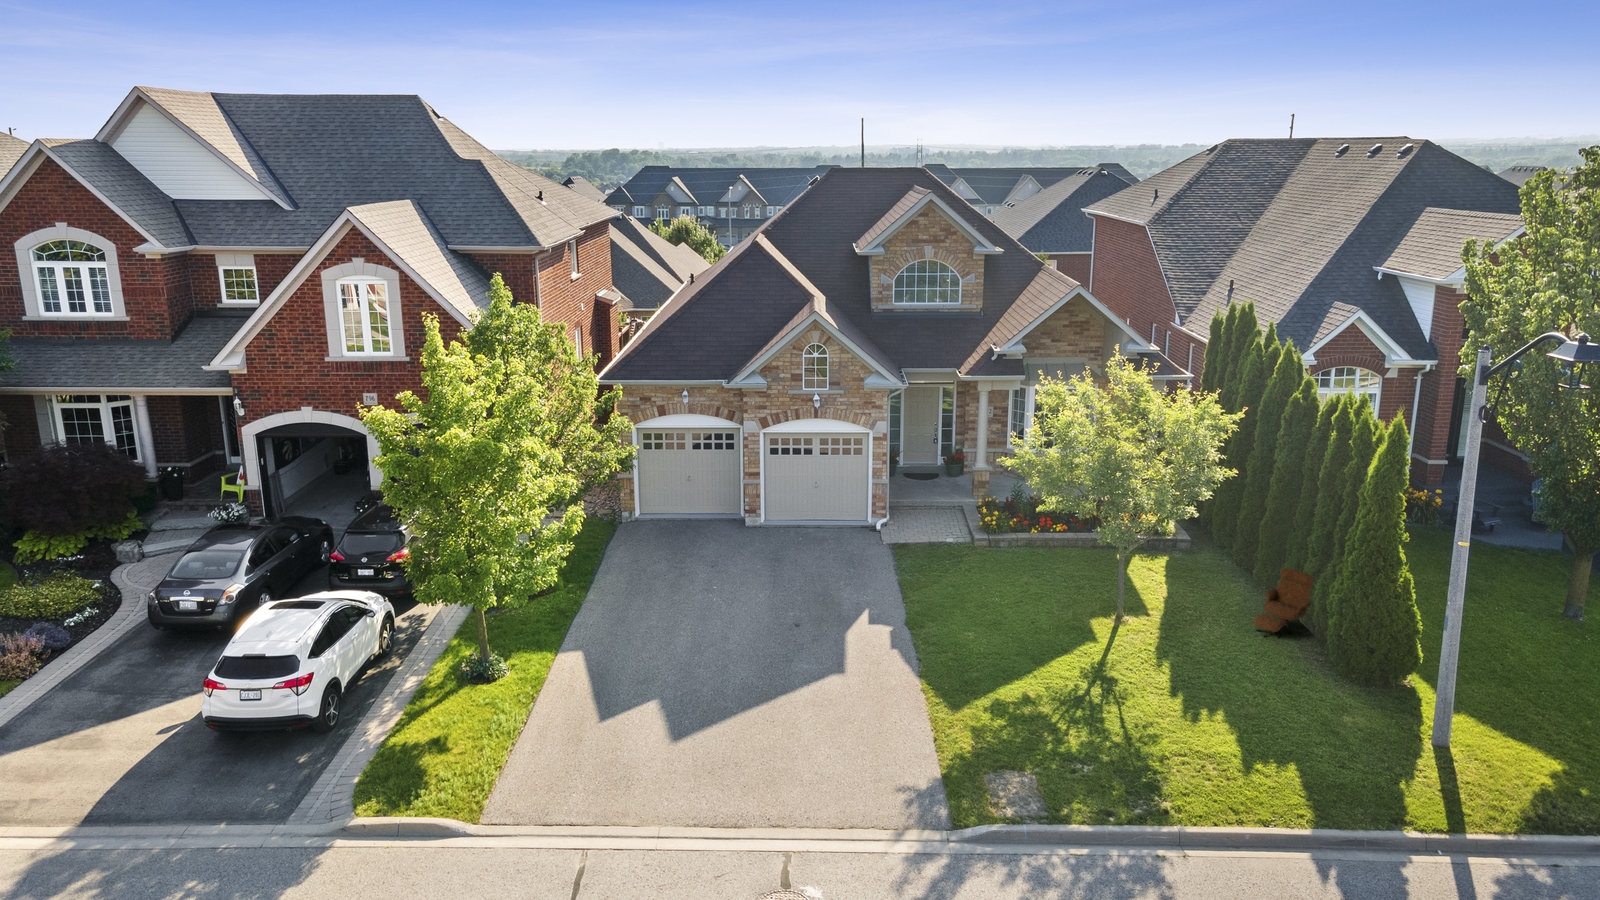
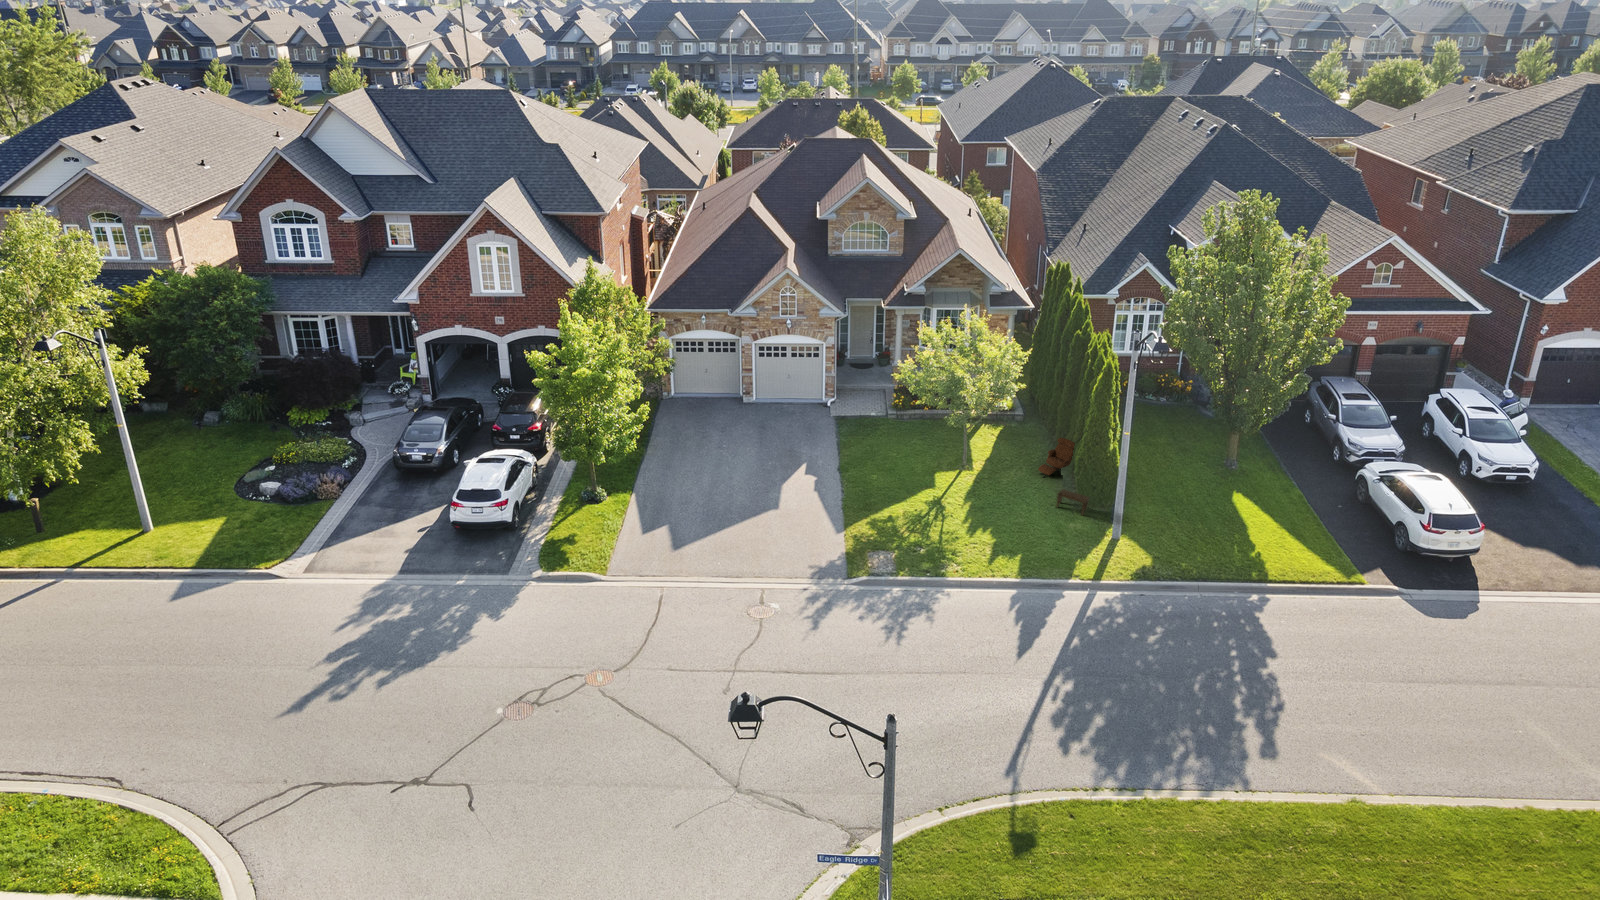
bench: none [1306,654,1370,702] -> present [1056,489,1090,515]

